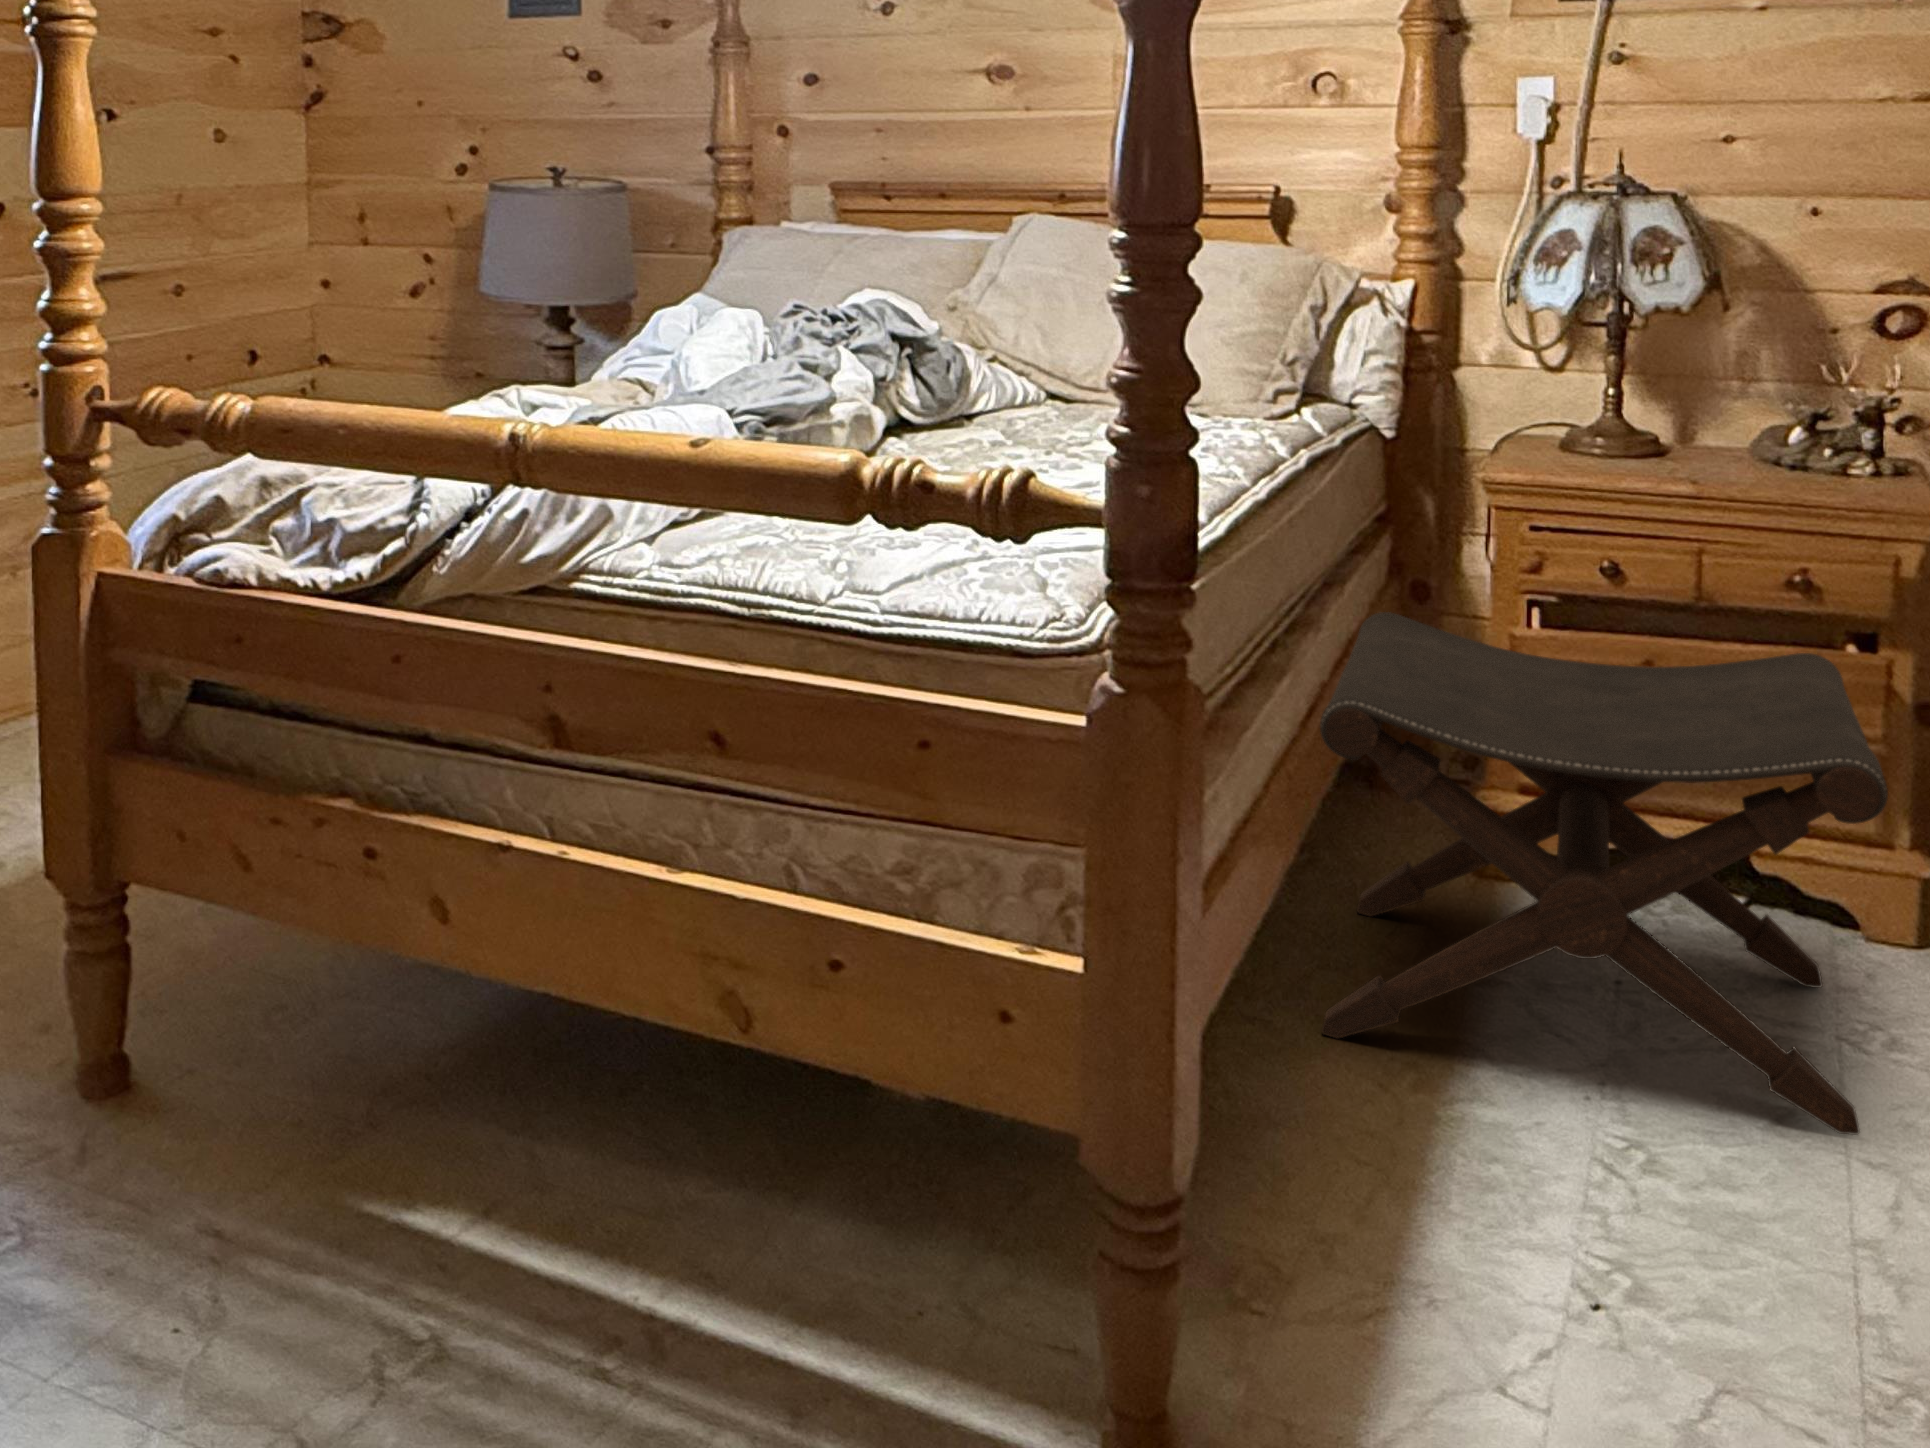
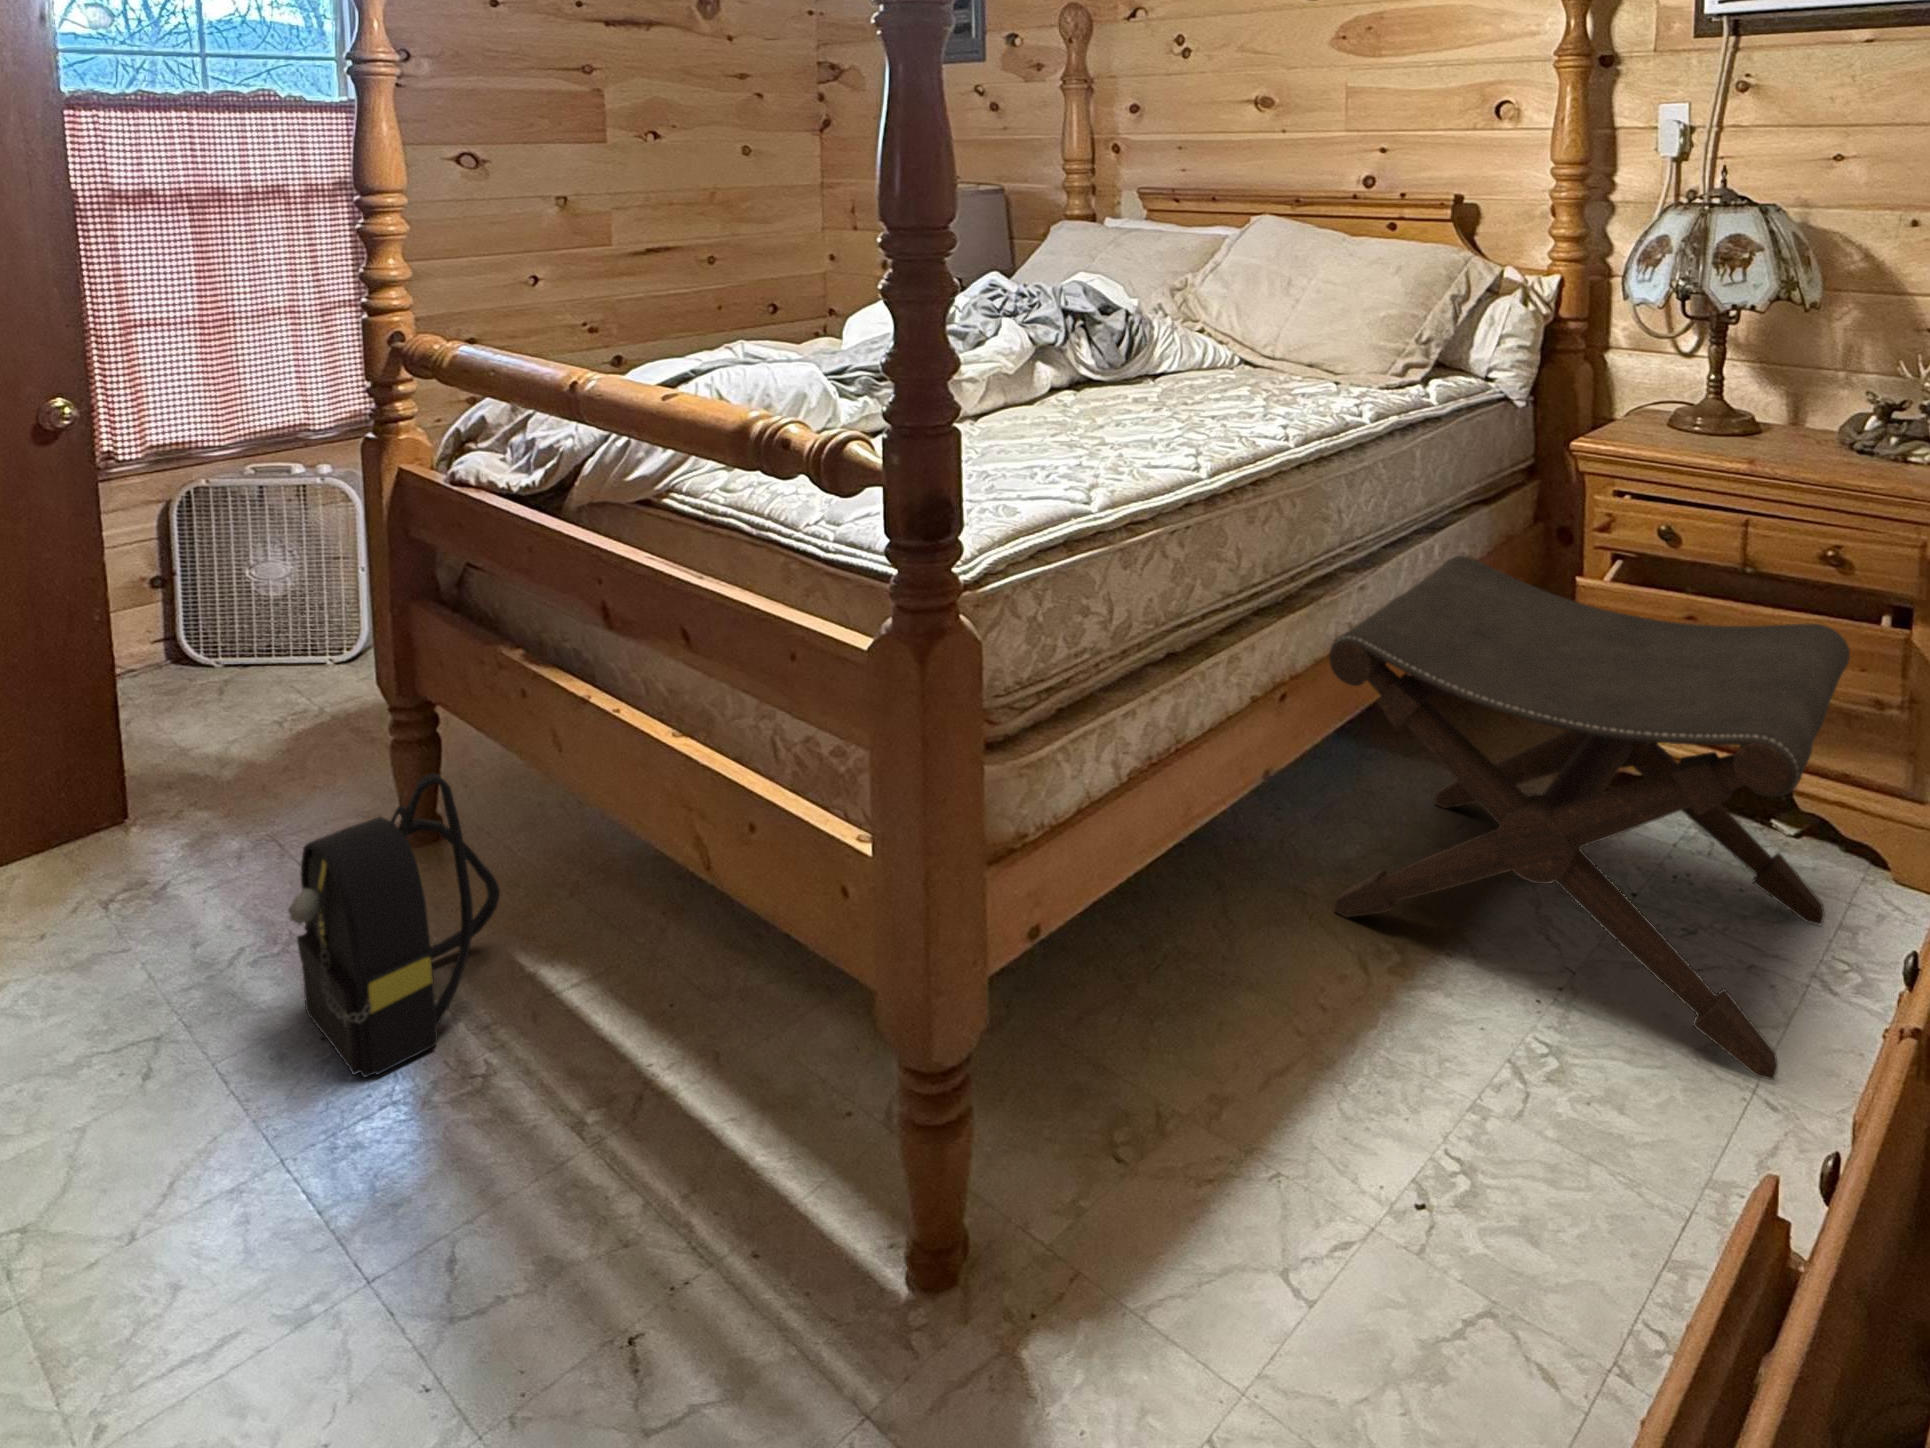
backpack: none [135,958,368,1357] -> present [288,773,500,1077]

